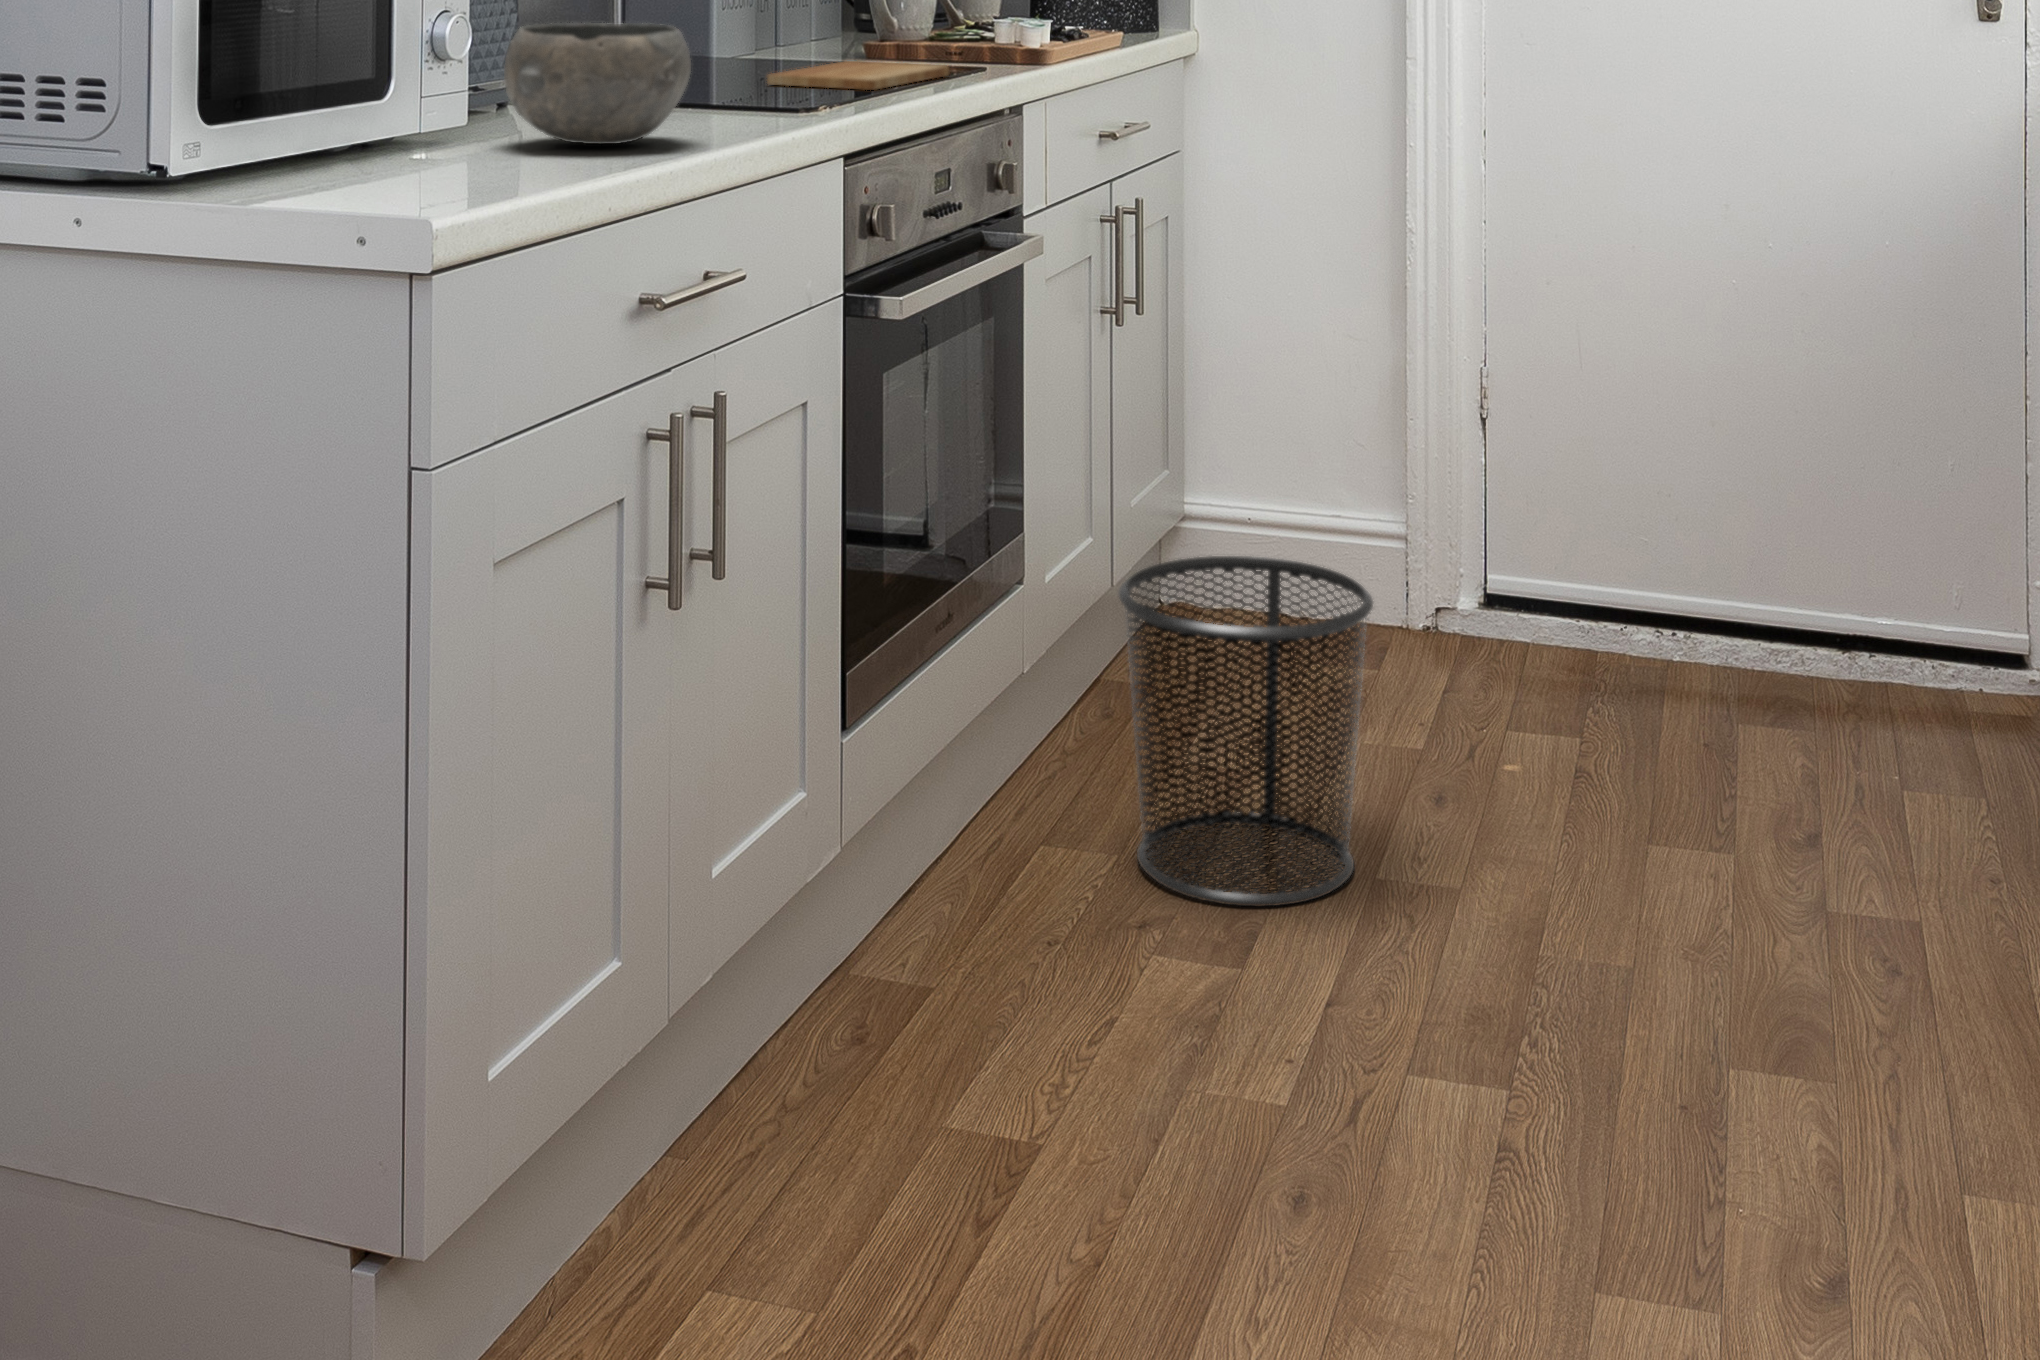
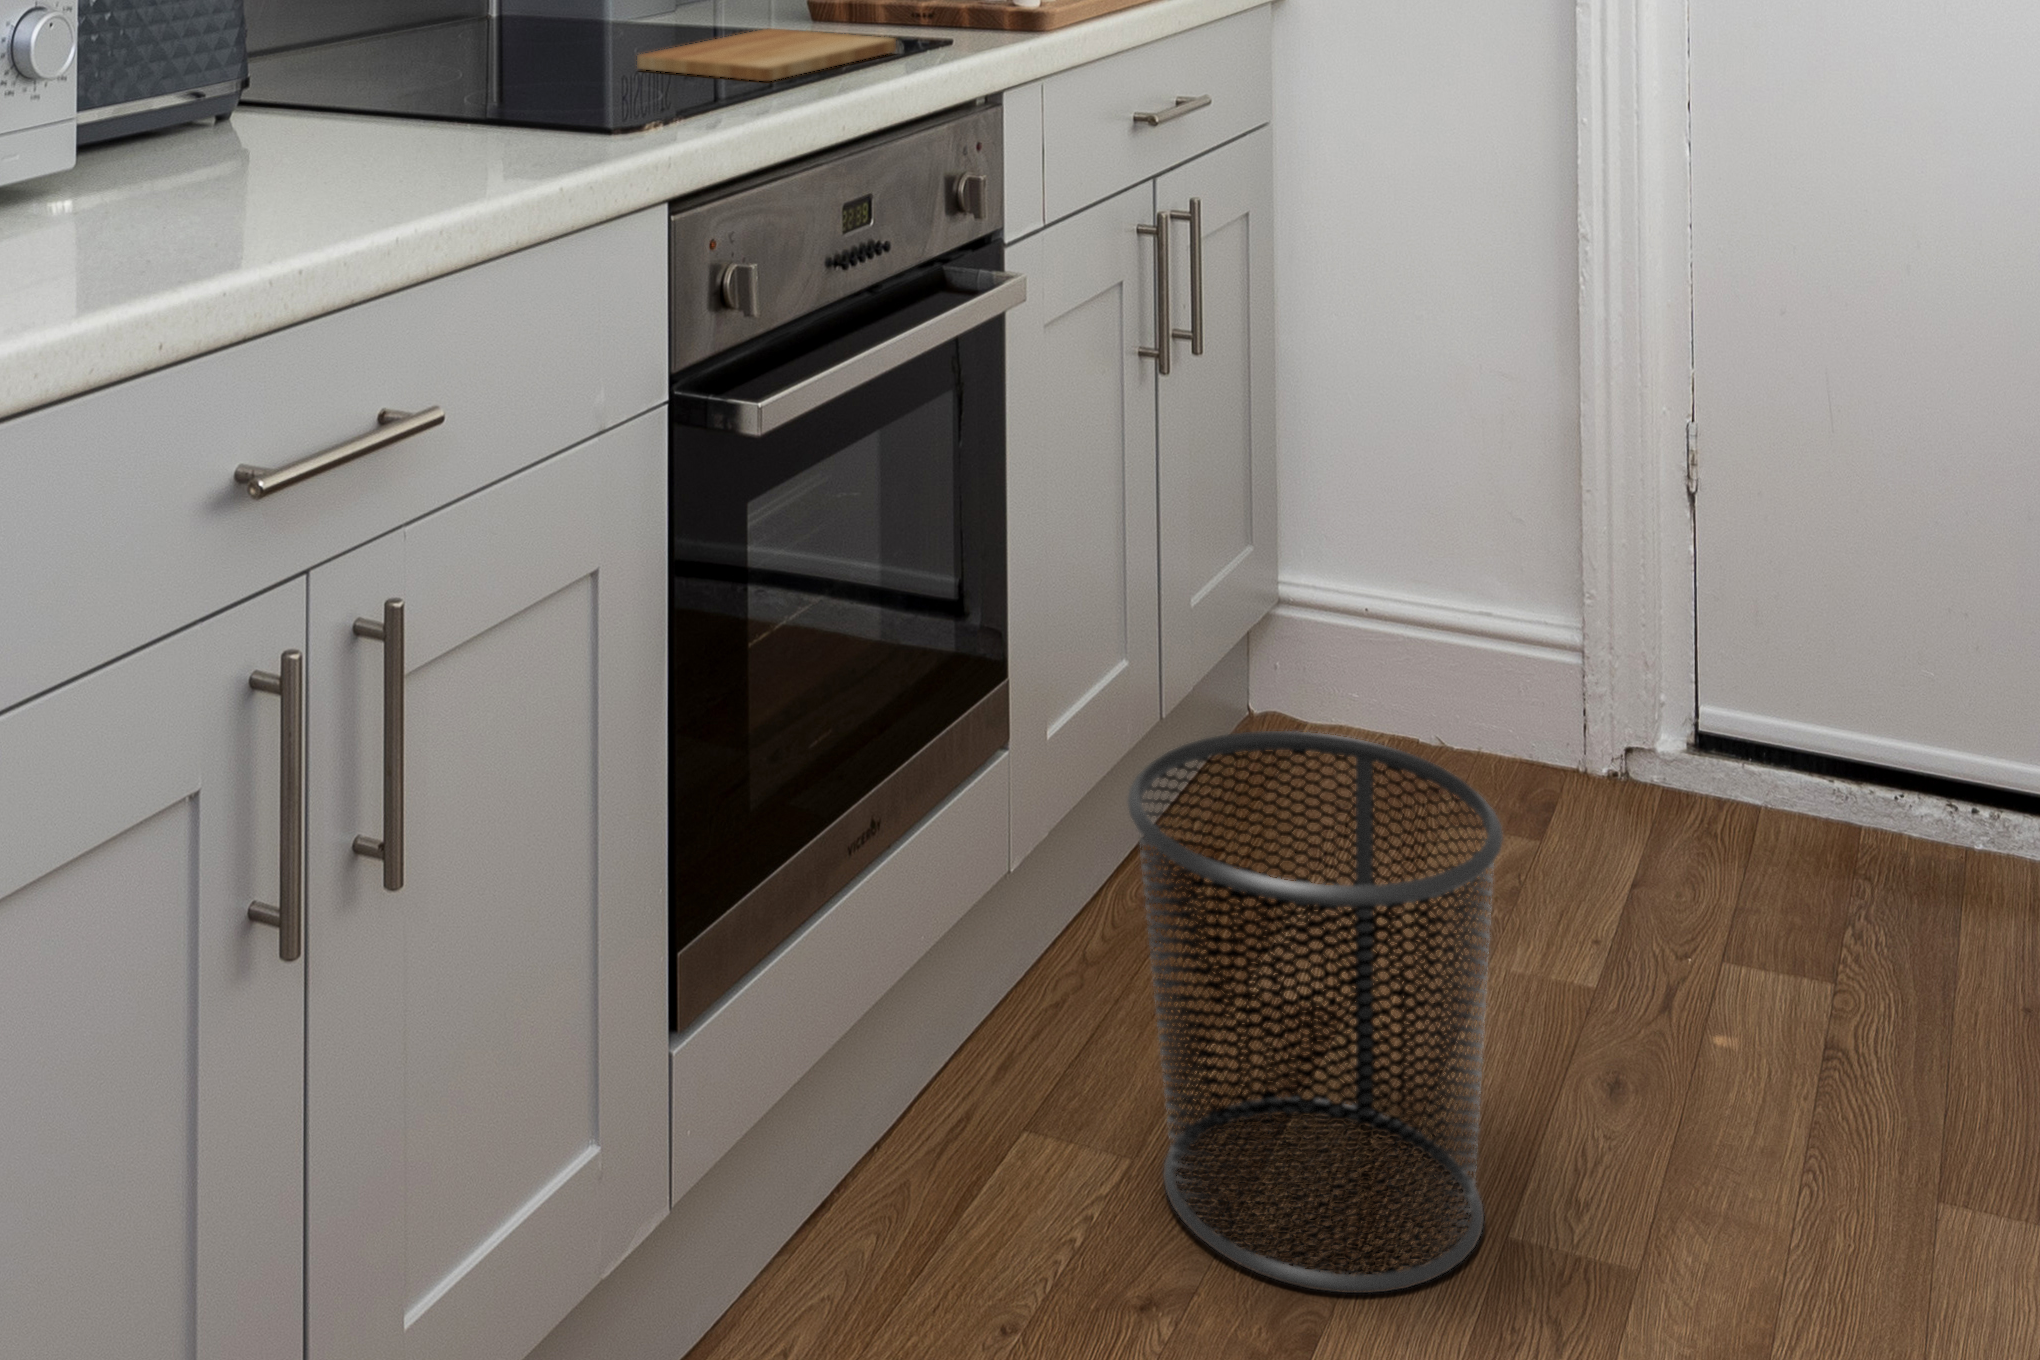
bowl: present [504,23,691,144] -> none [117,21,389,208]

